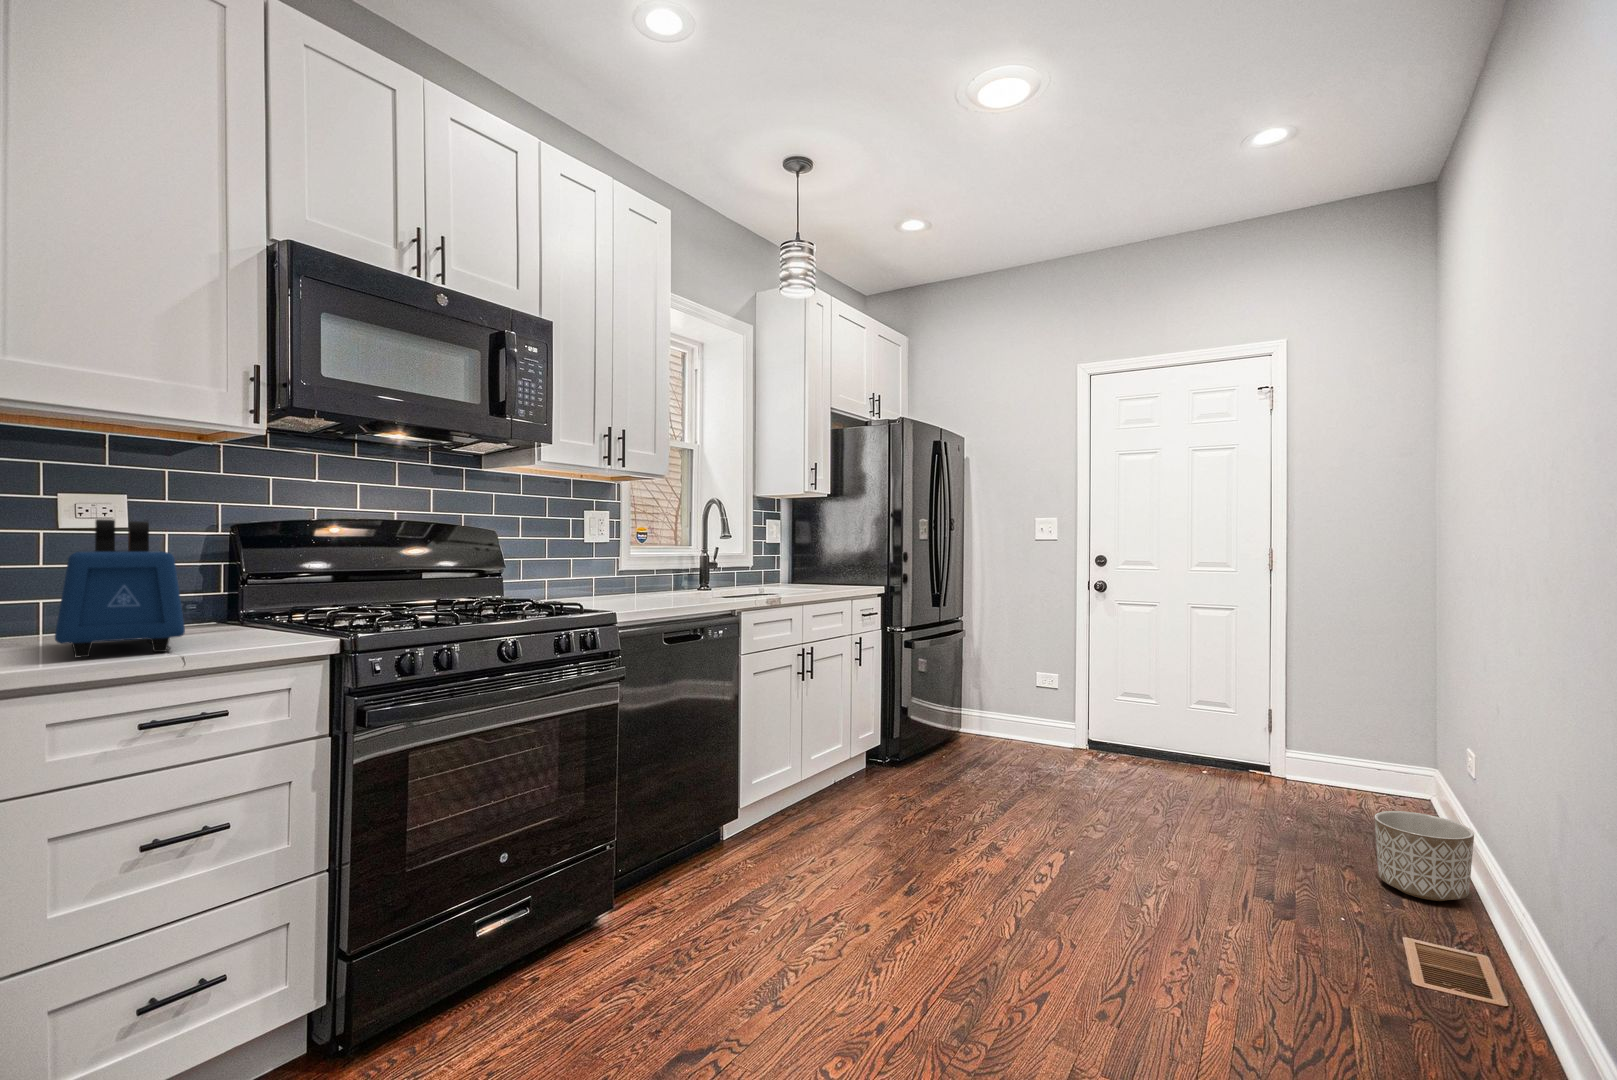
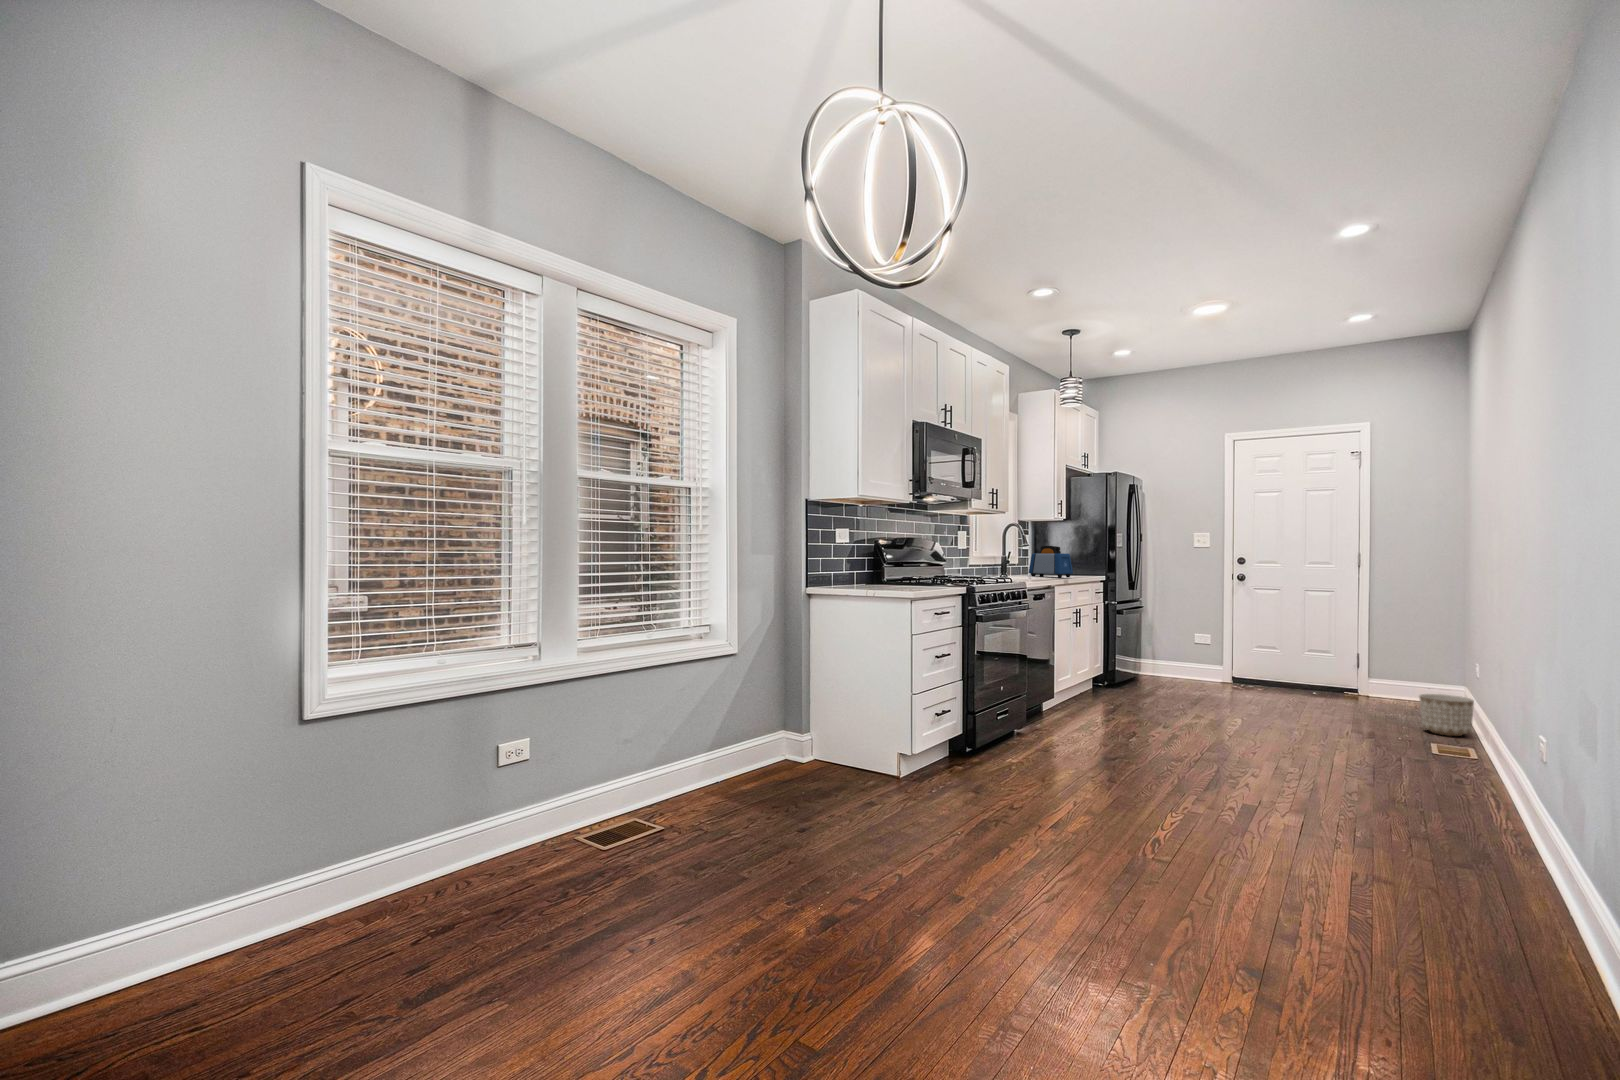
toaster: present [55,519,185,657] -> present [1029,546,1073,578]

